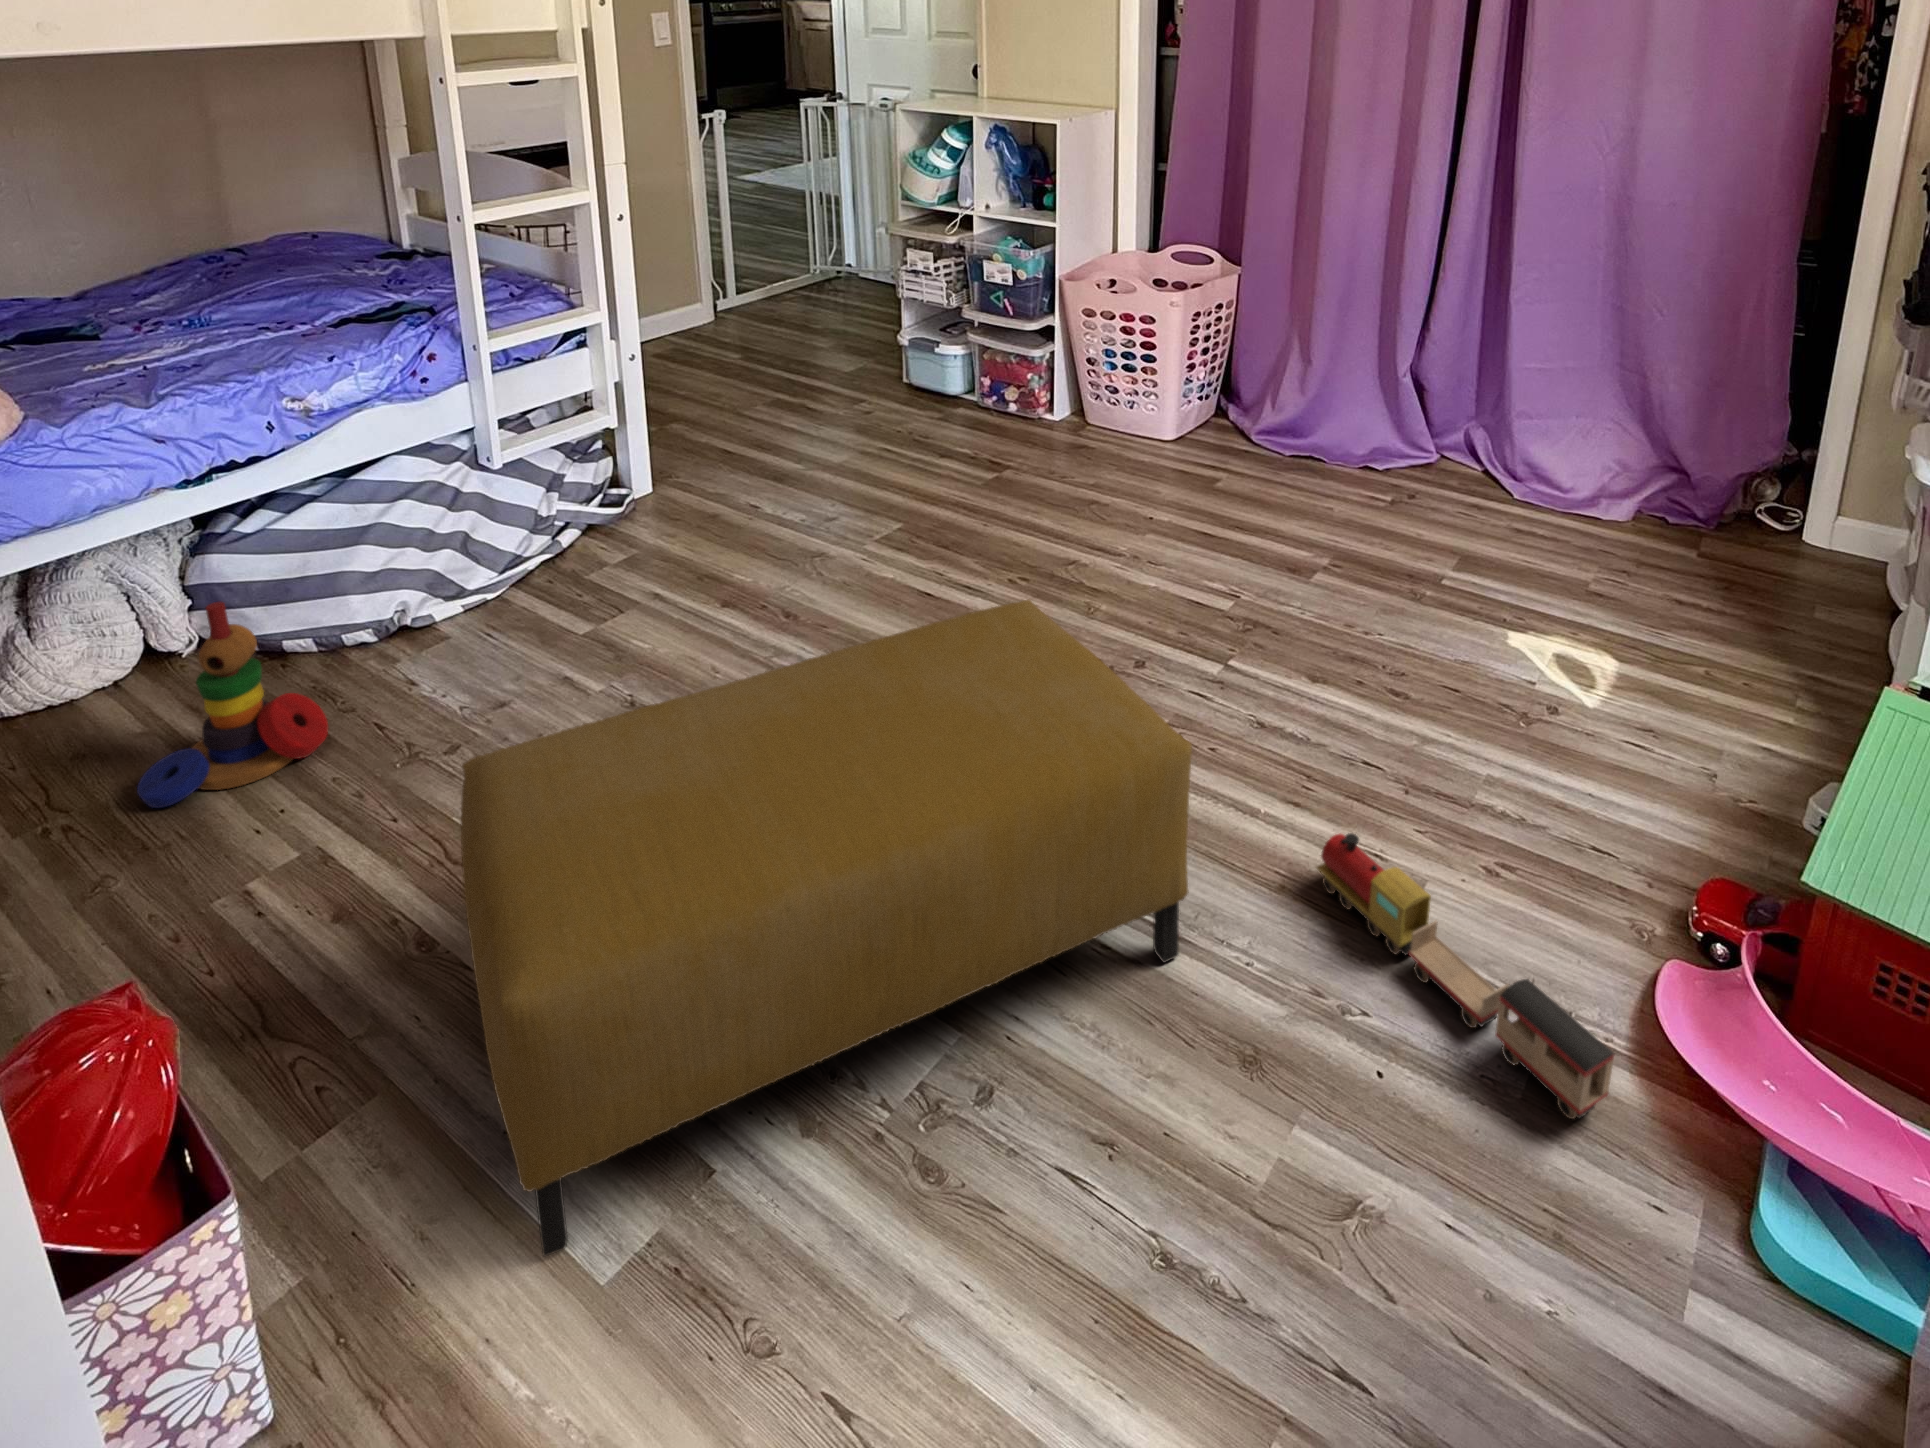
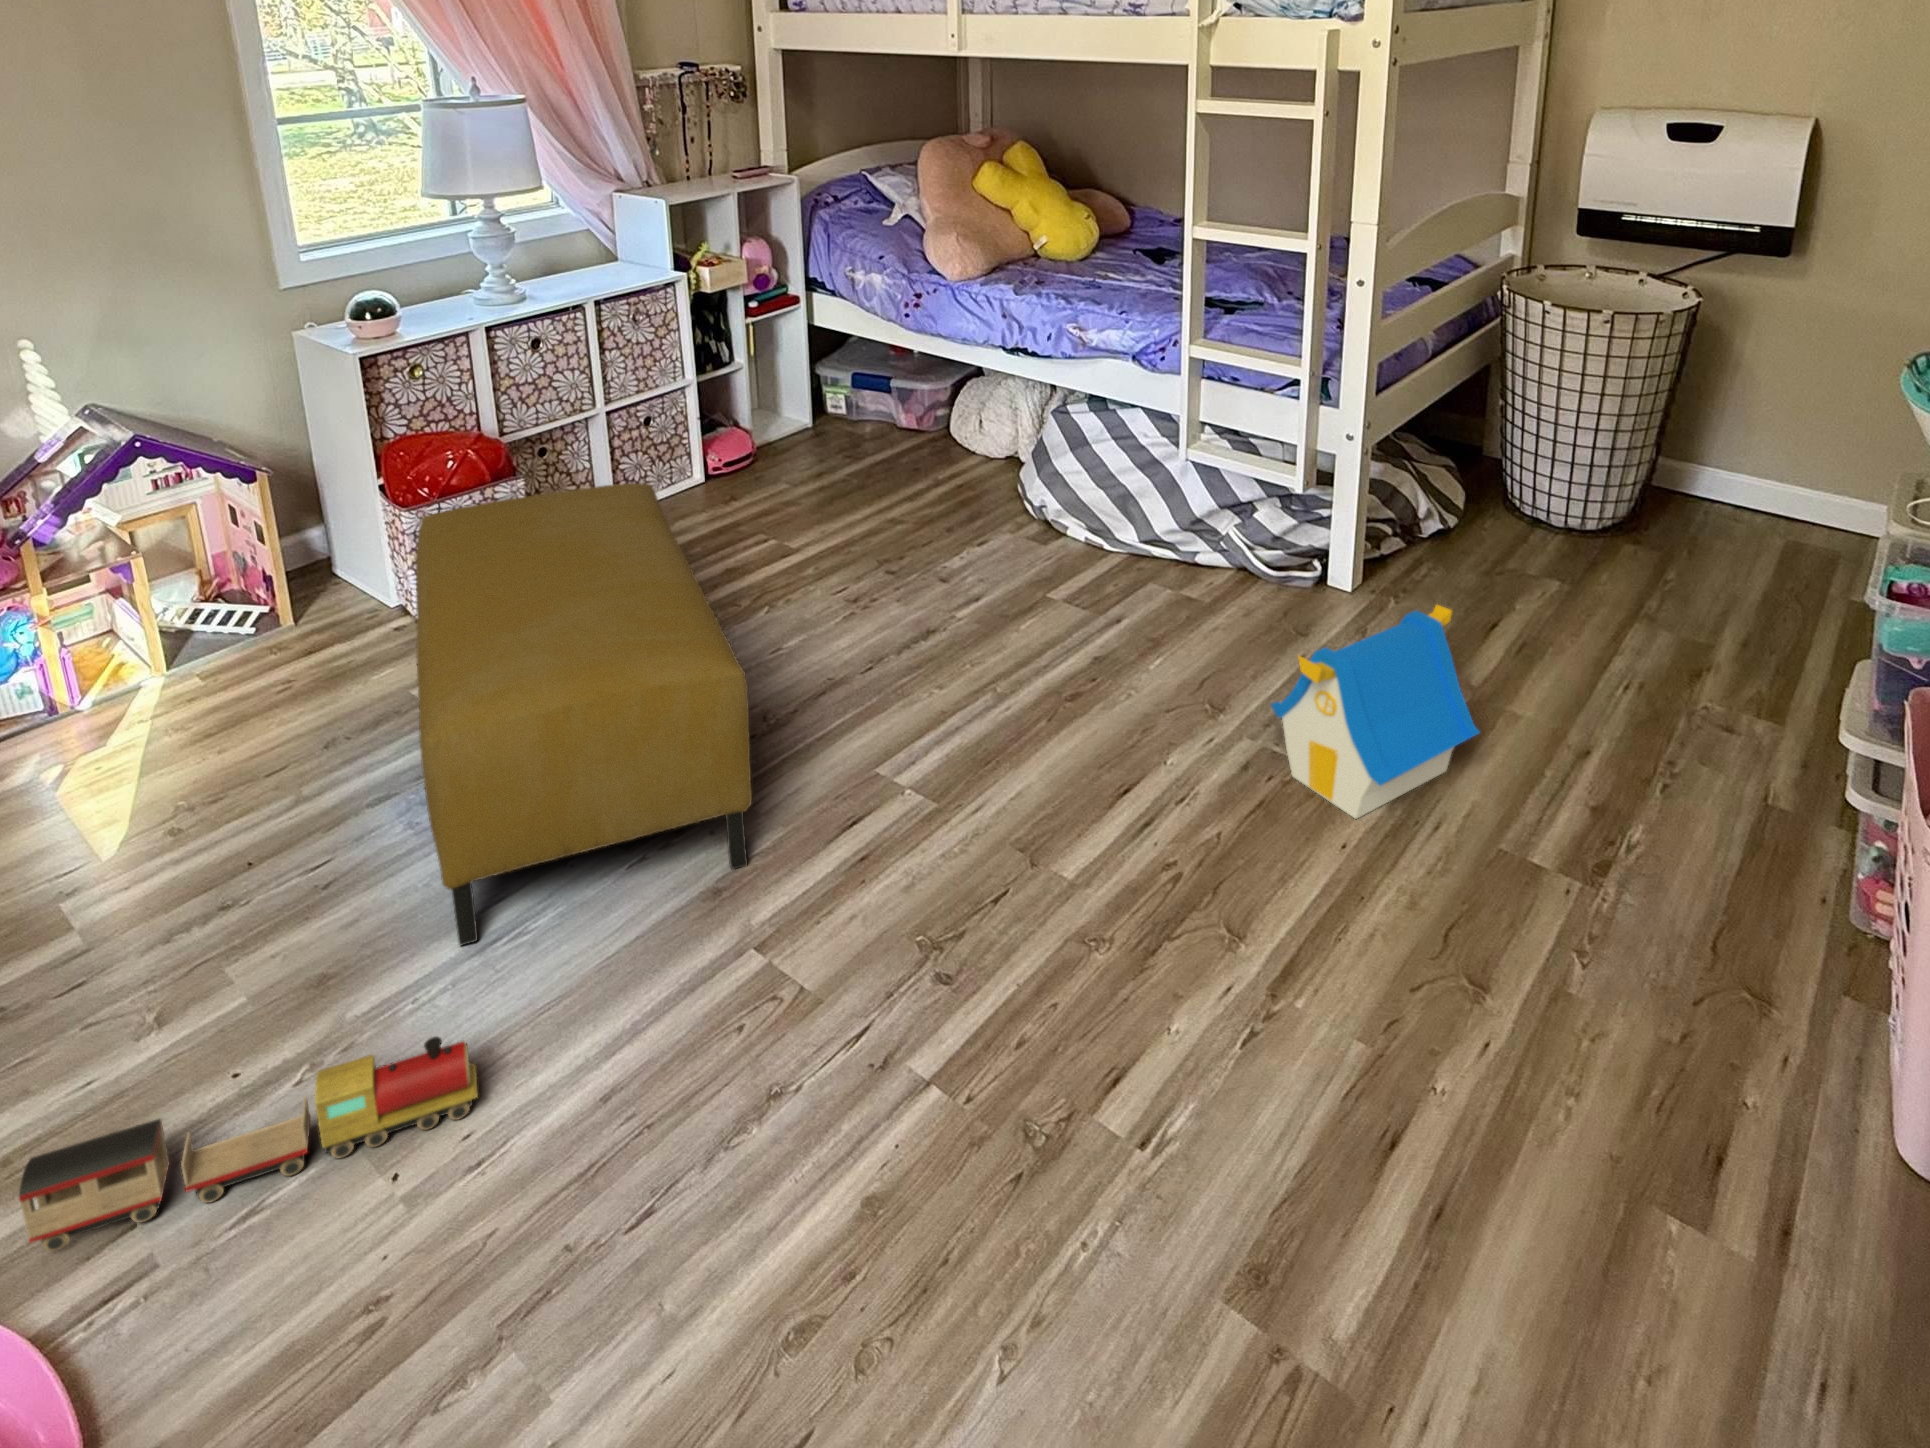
toy house: none [837,388,980,534] -> present [1271,605,1480,819]
stacking toy: present [137,602,328,808] -> none [862,408,947,533]

